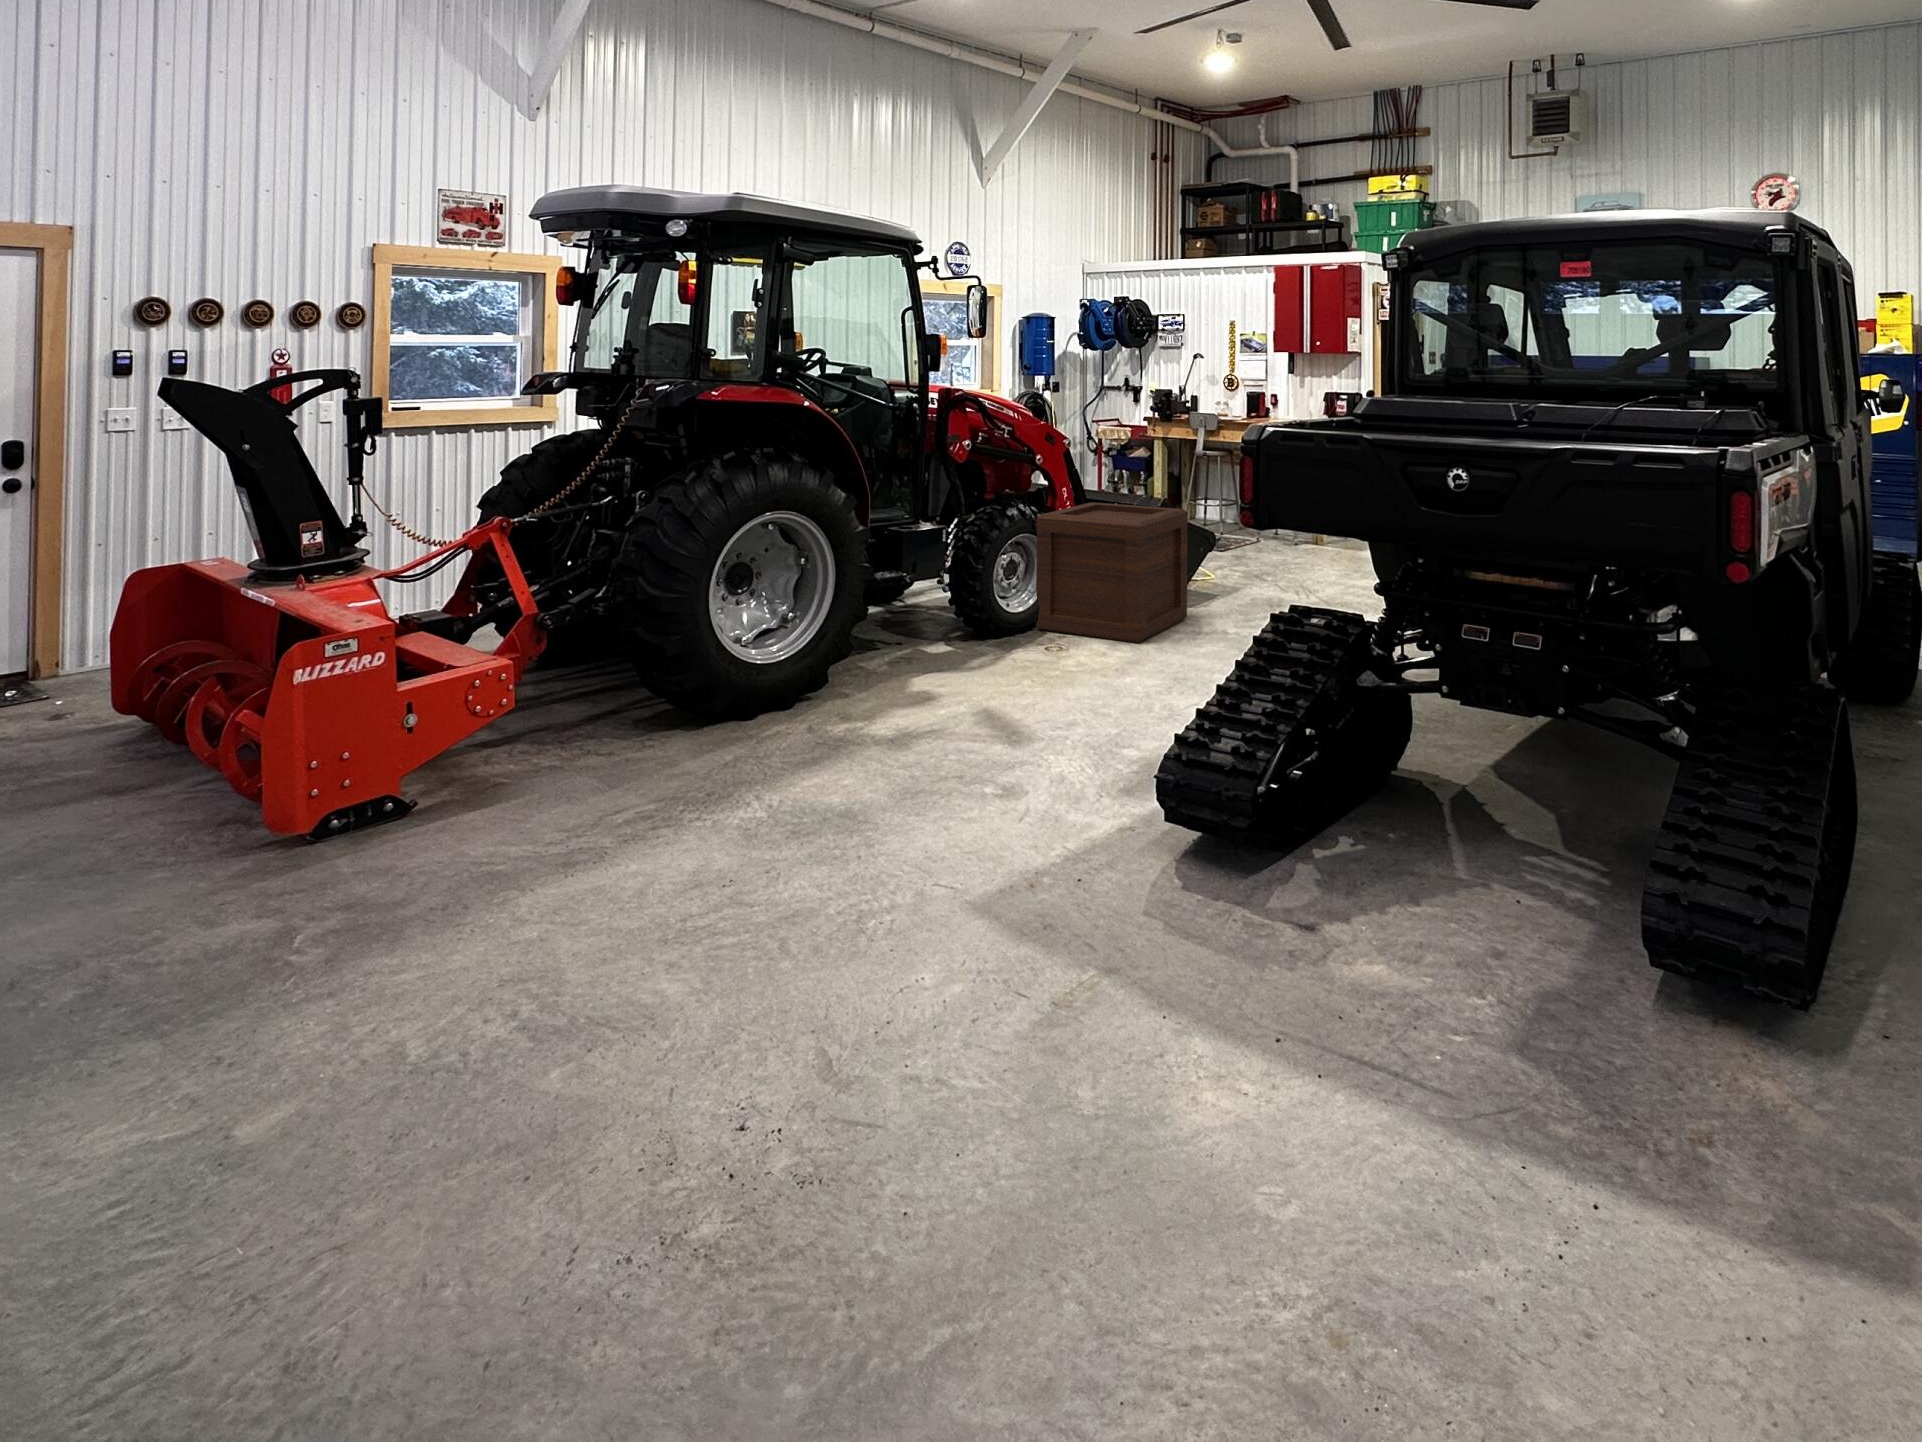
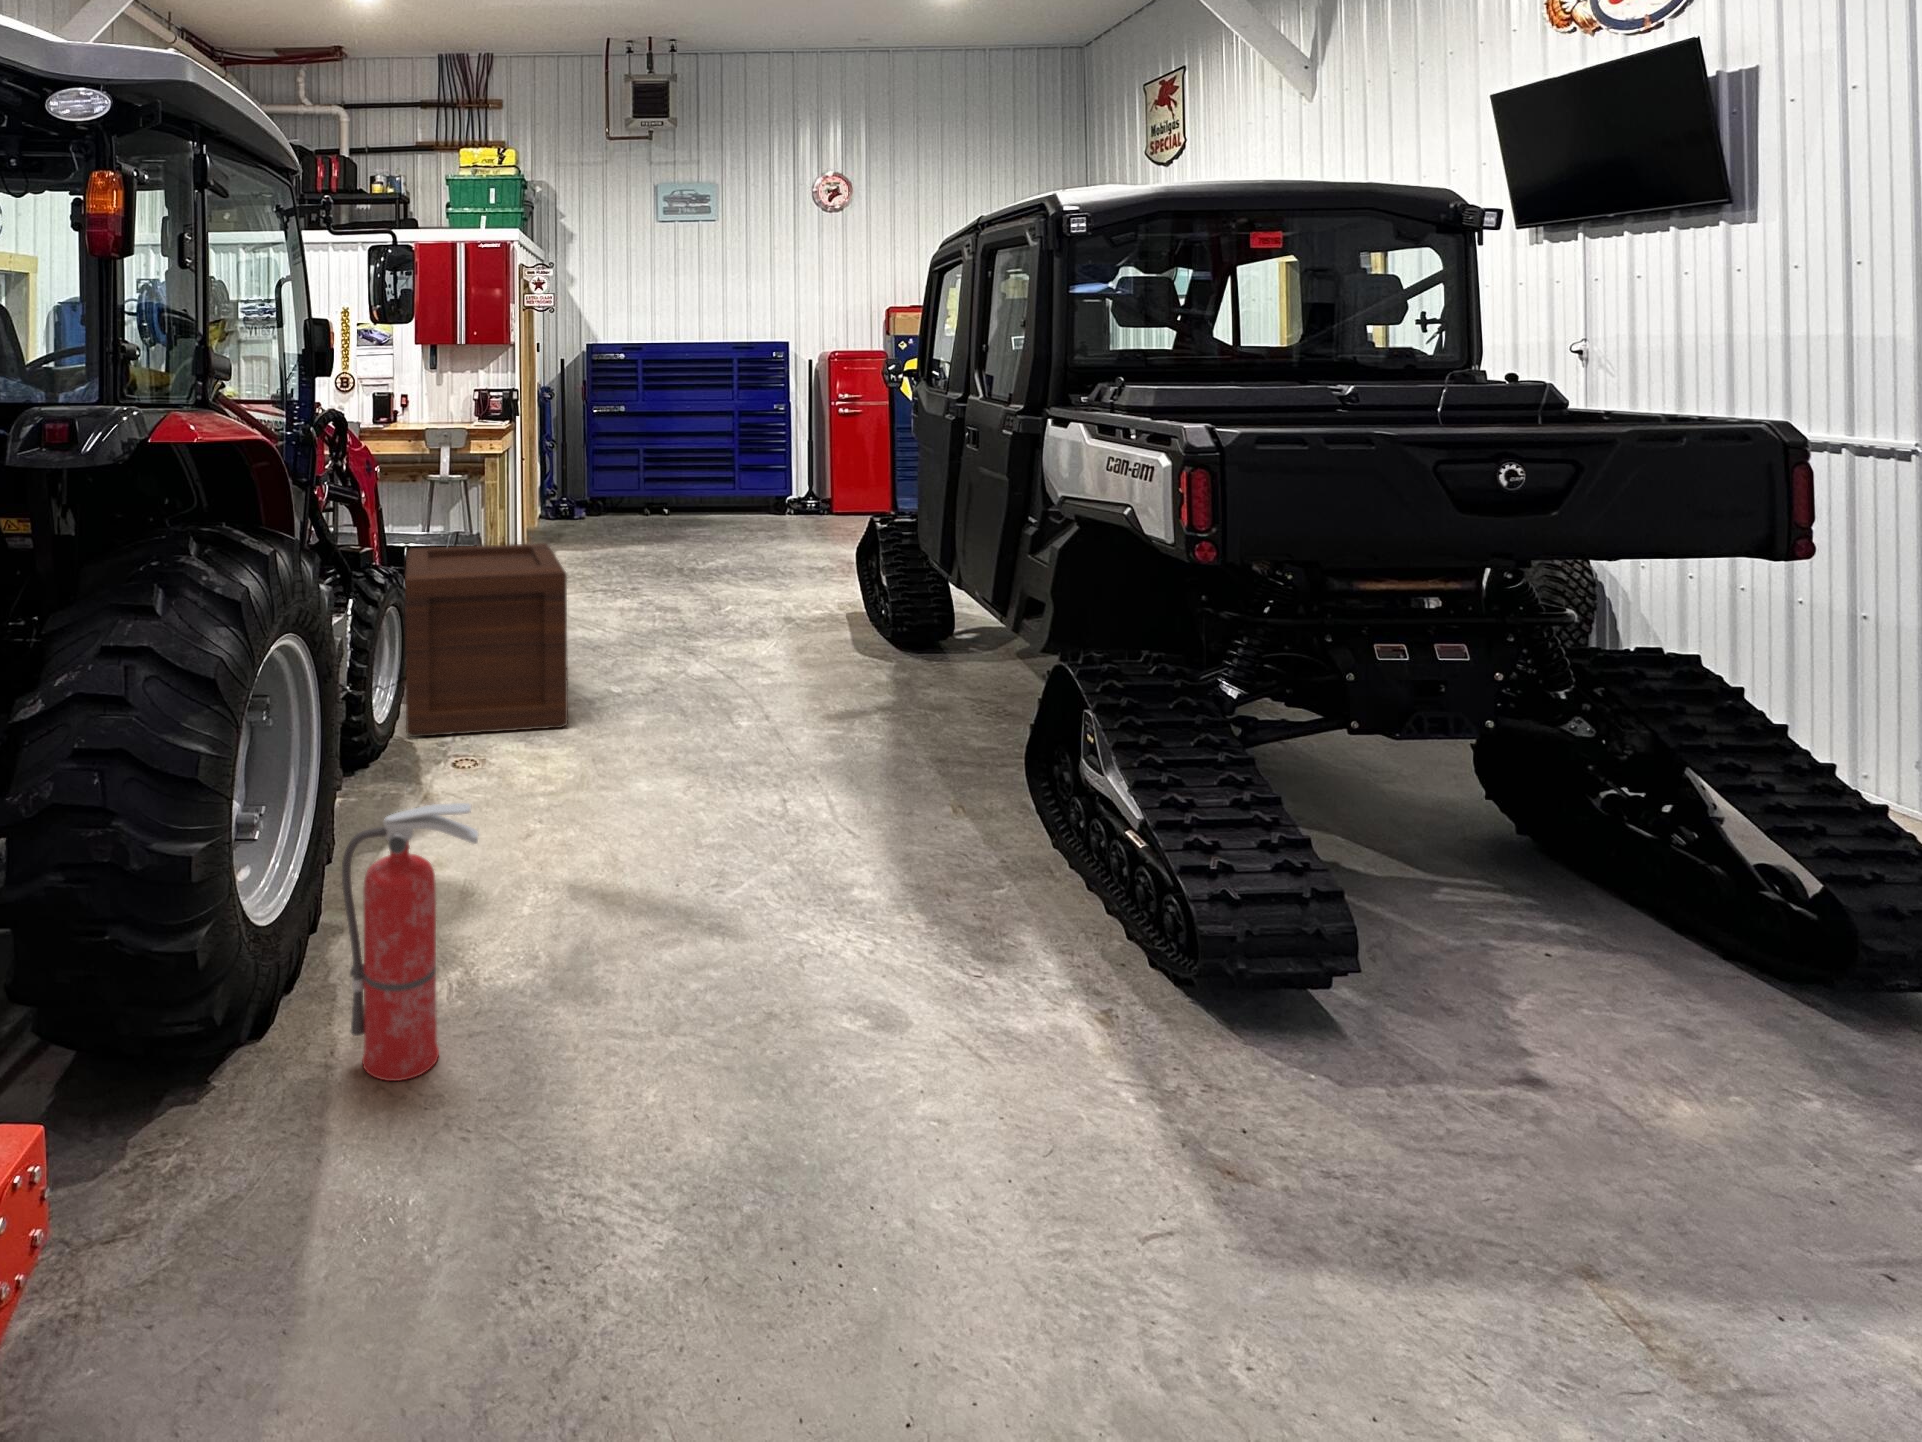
fire extinguisher: none [747,609,804,750] -> present [342,803,478,1081]

